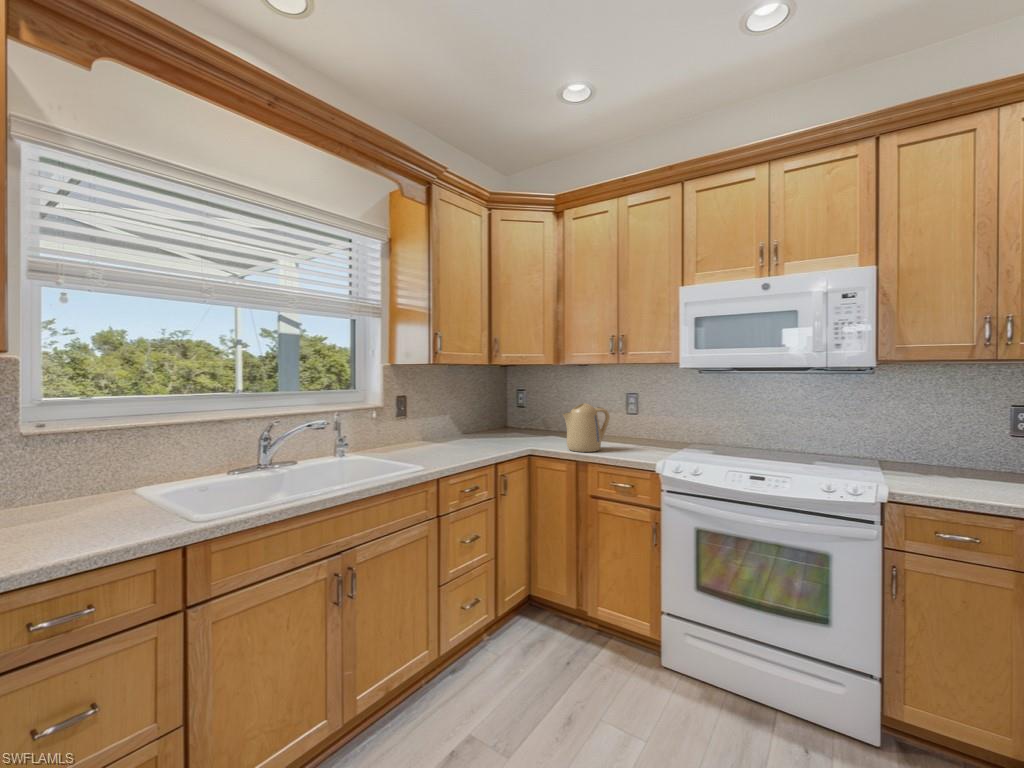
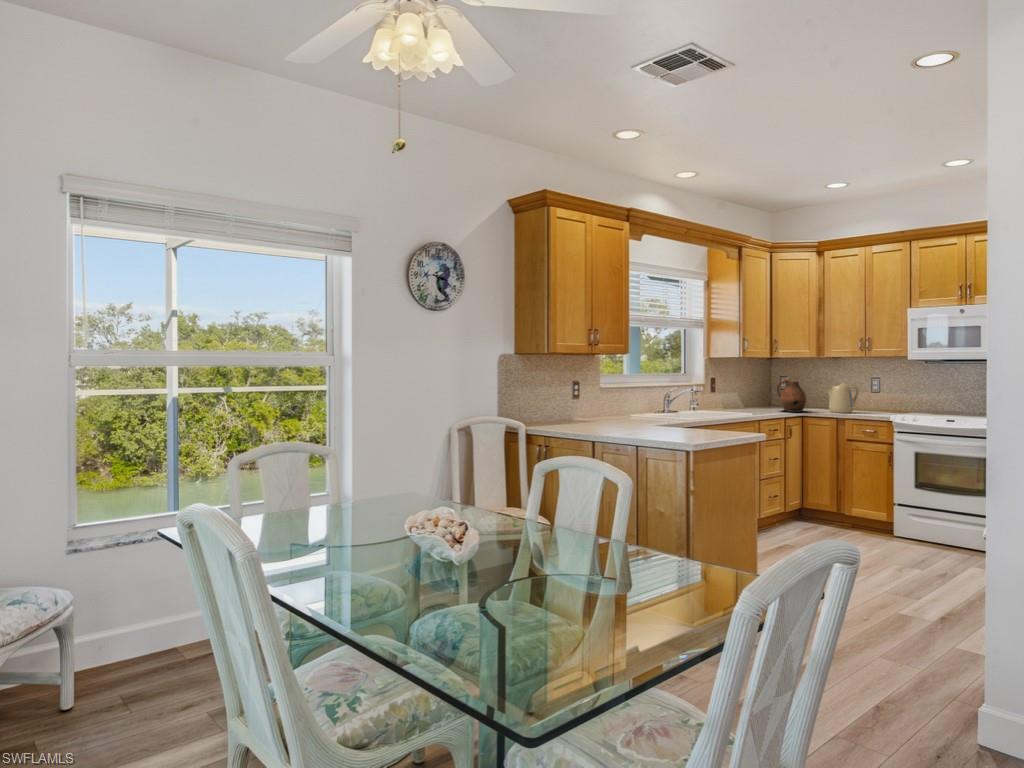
ceramic pitcher: none [489,395,542,453] -> present [777,378,806,412]

